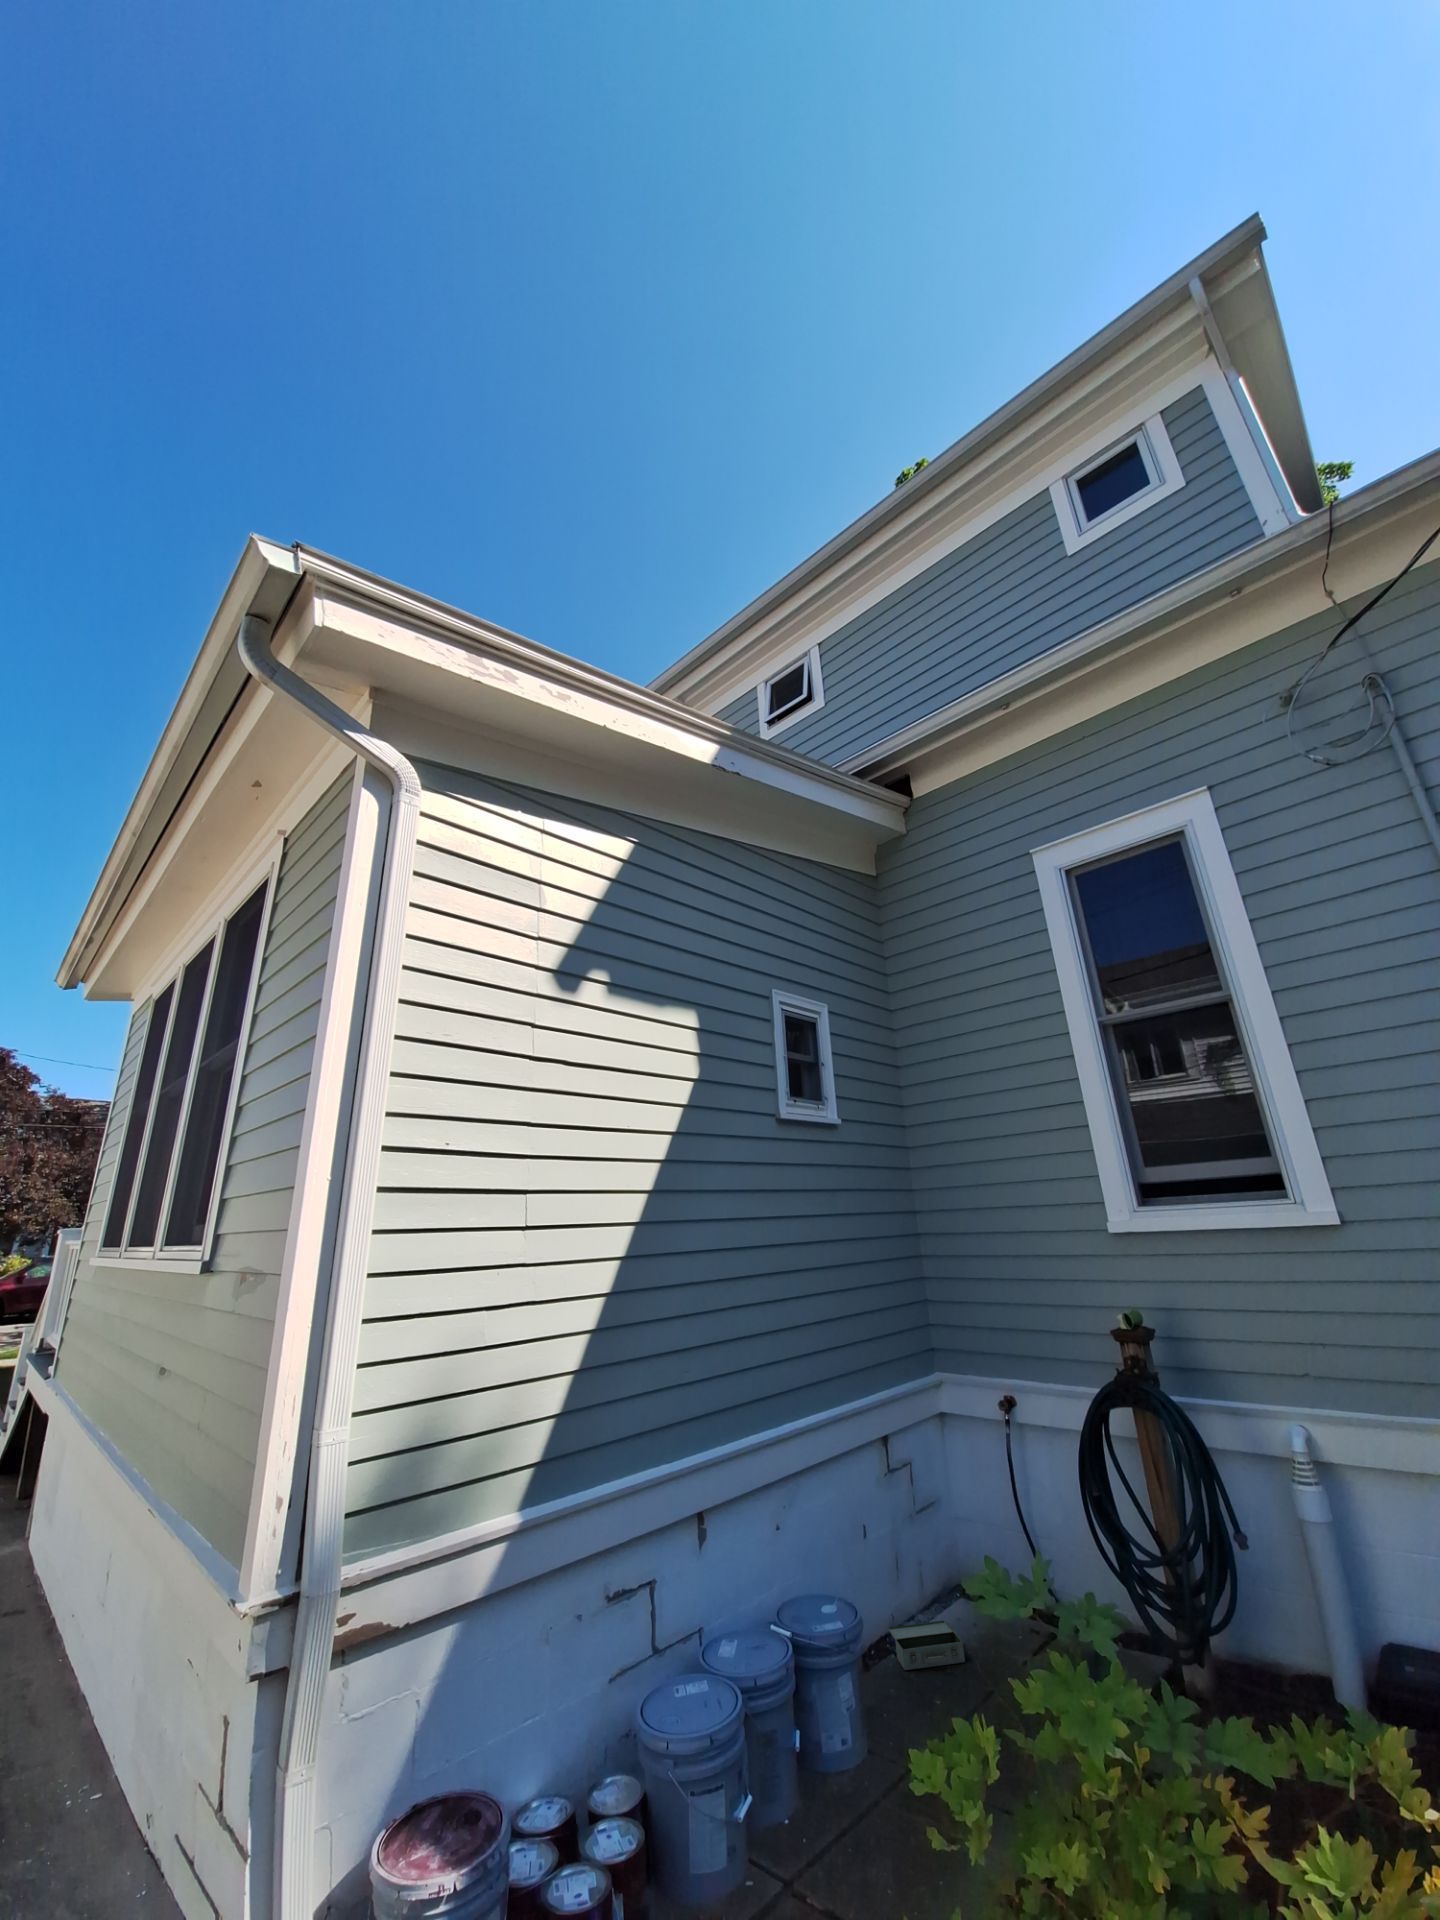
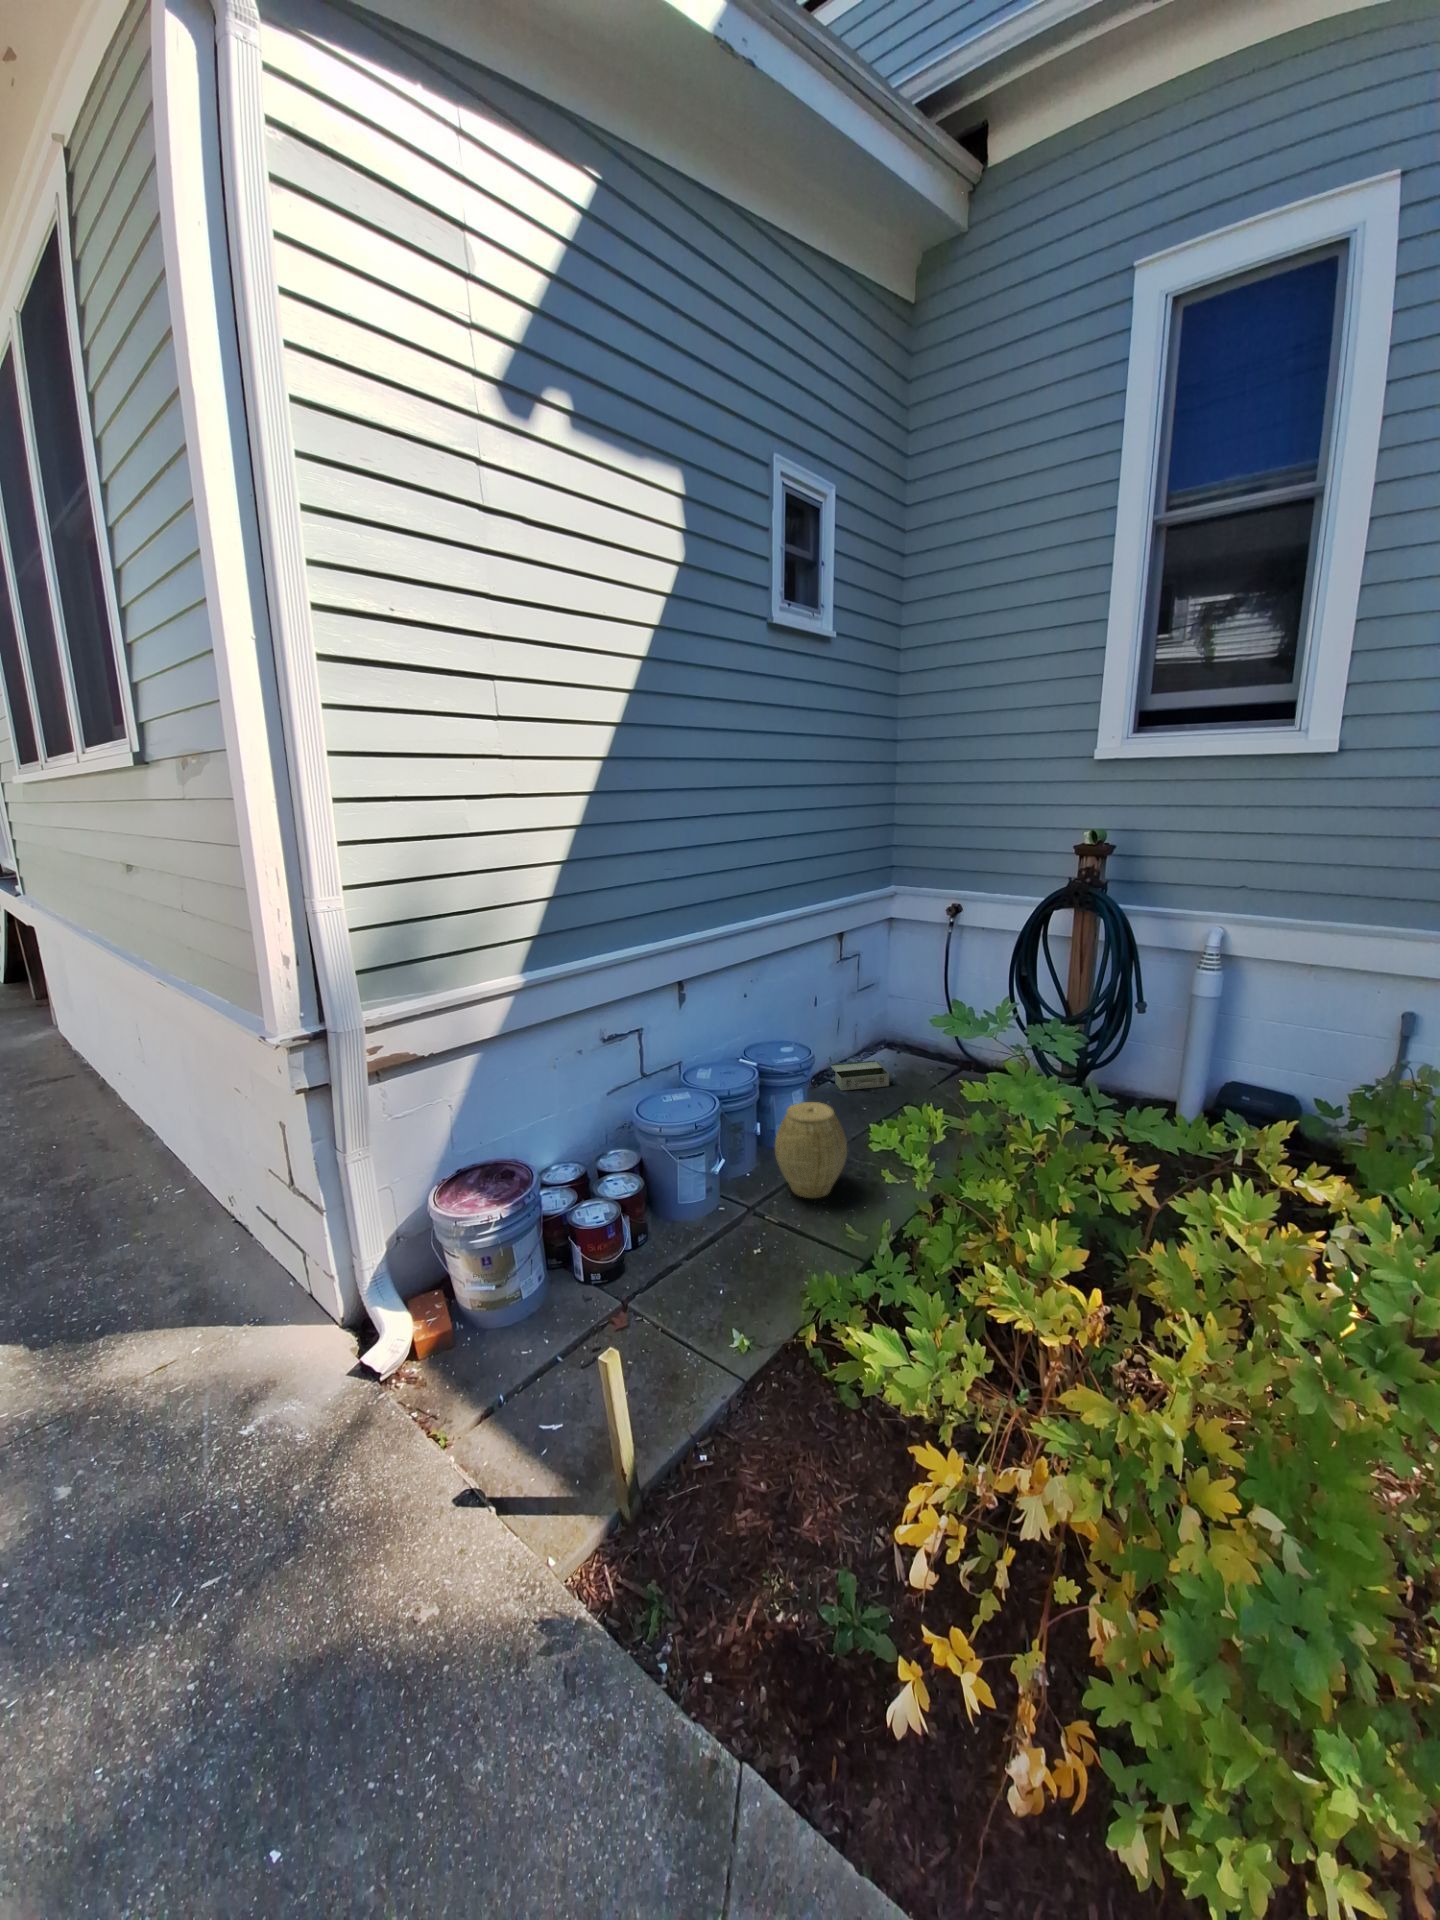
woven basket: none [816,1690,909,1862] -> present [775,1102,847,1198]

